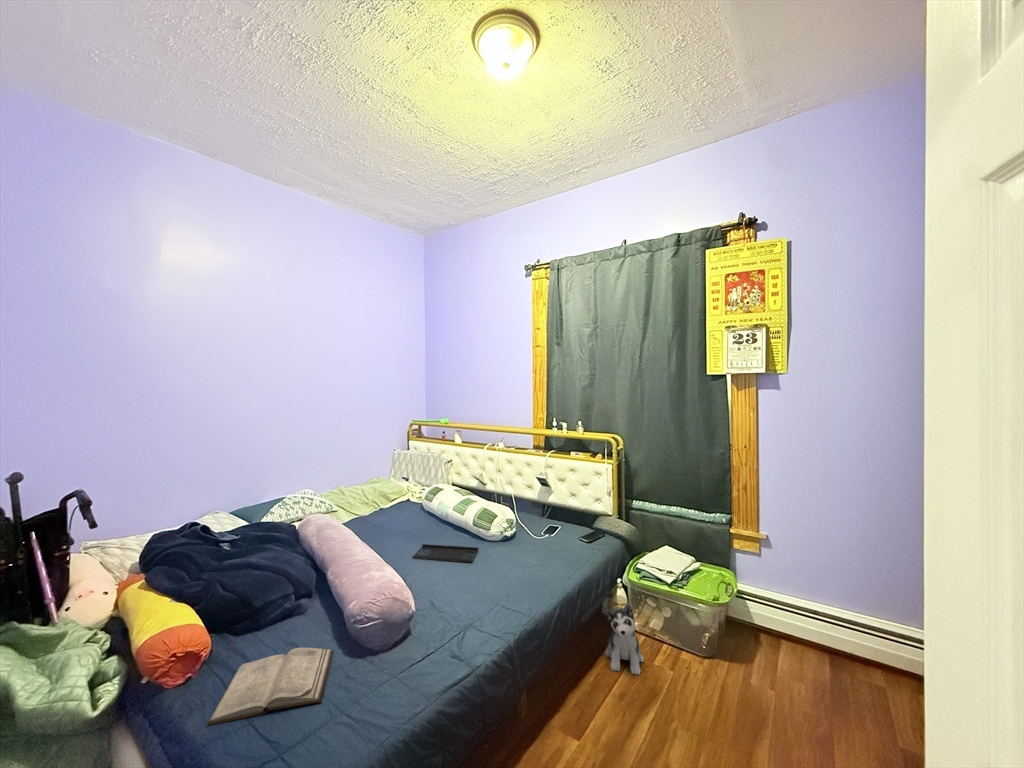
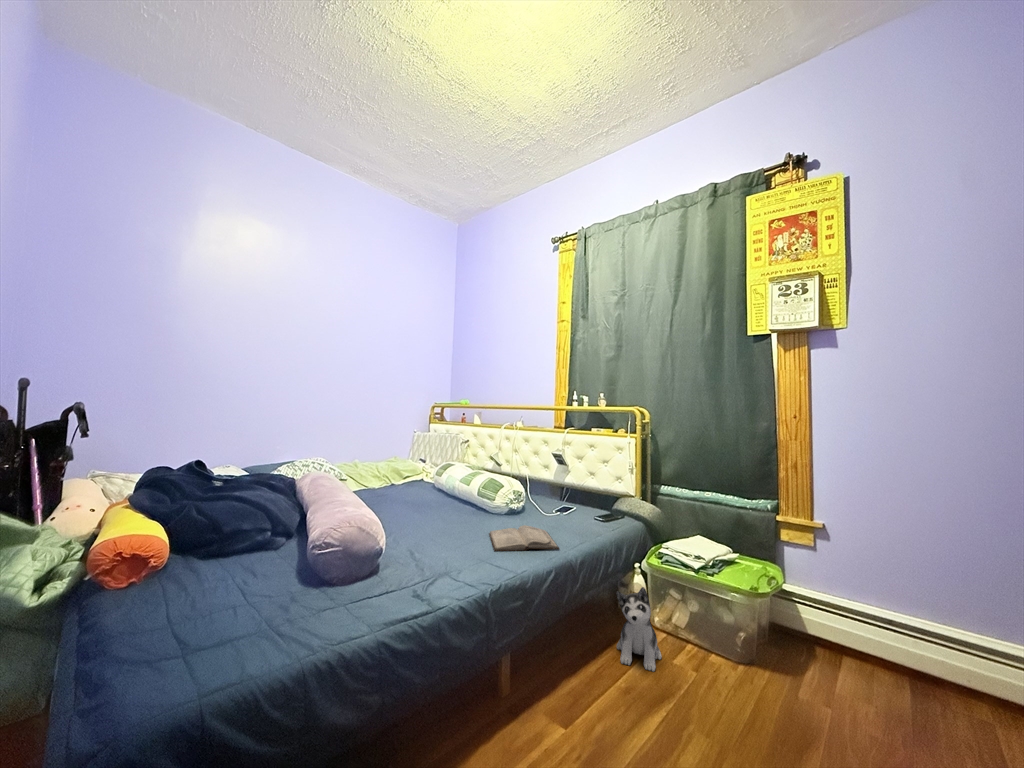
tray: present [412,544,479,562] -> none [408,511,480,529]
diary: present [206,648,334,726] -> present [489,525,559,551]

